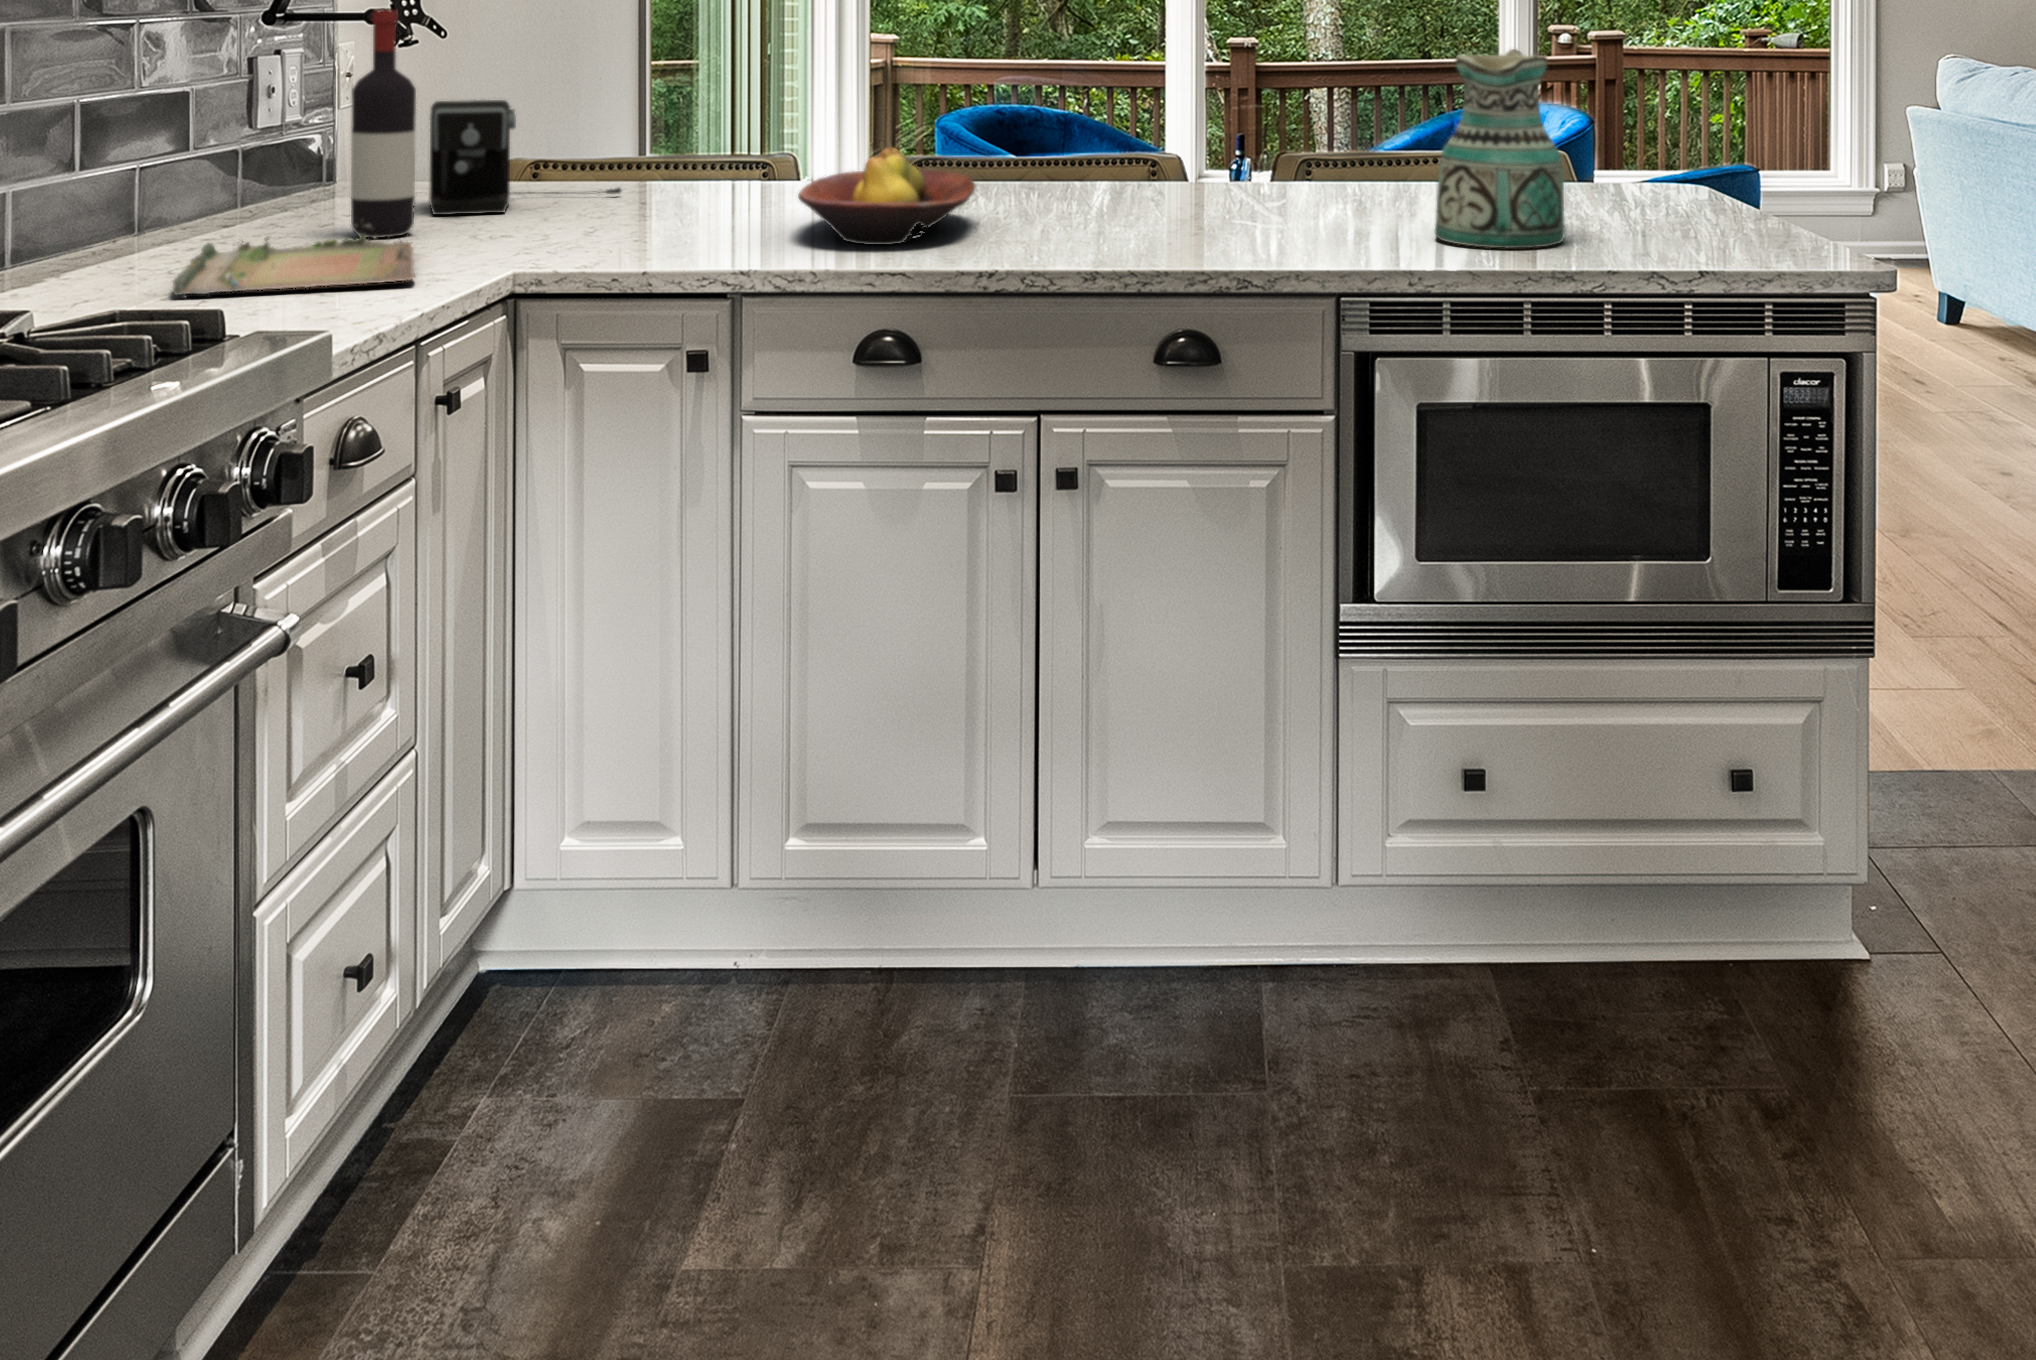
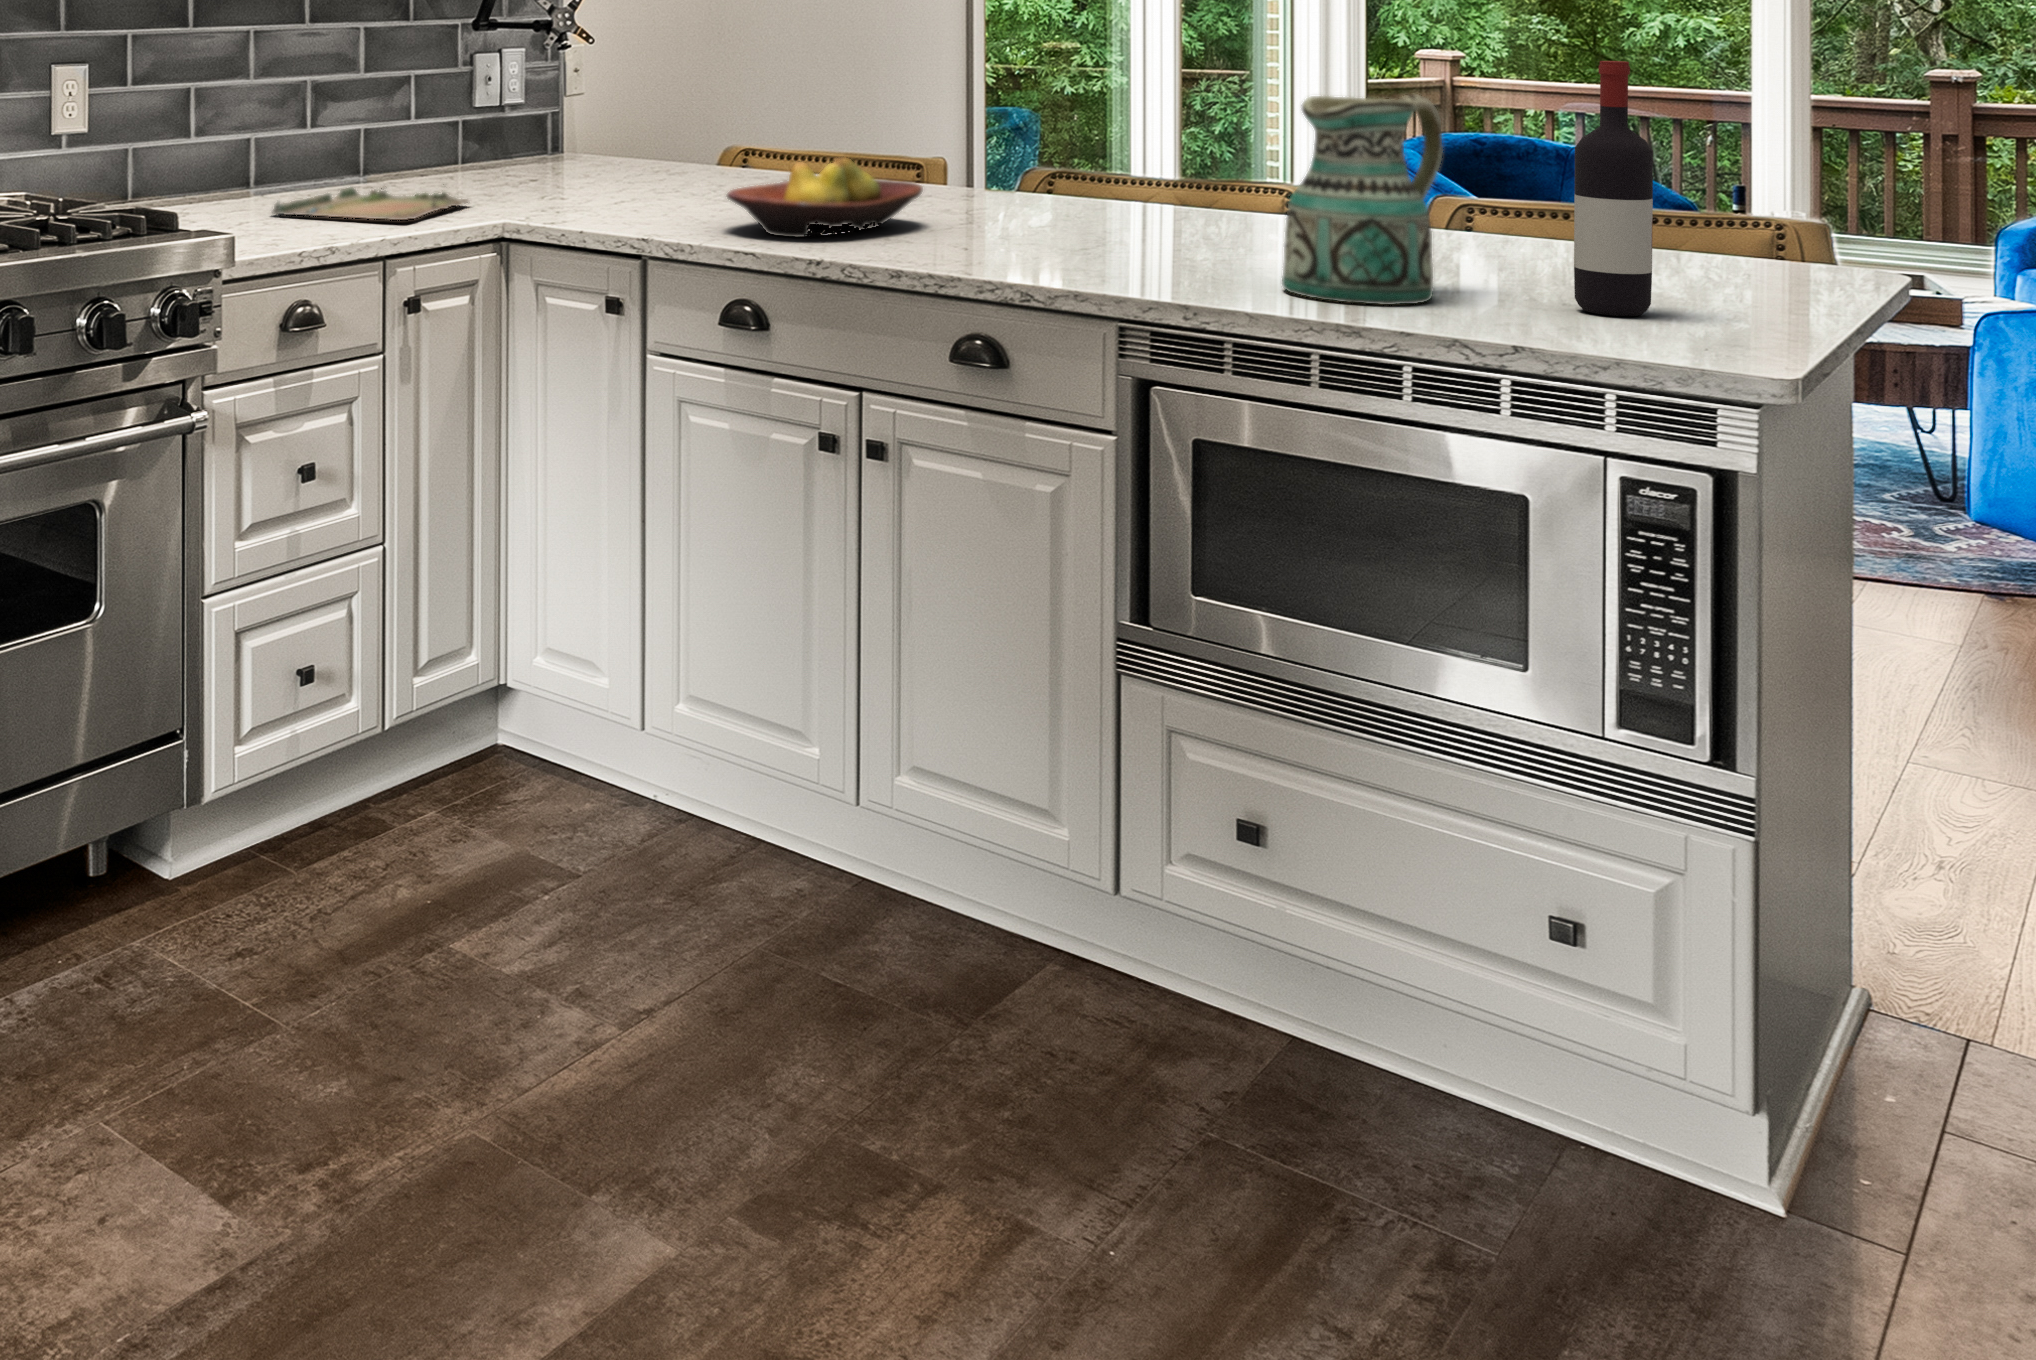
wine bottle: present [351,10,416,238] -> present [1574,61,1653,316]
coffee maker: present [429,100,621,215] -> none [554,100,722,191]

